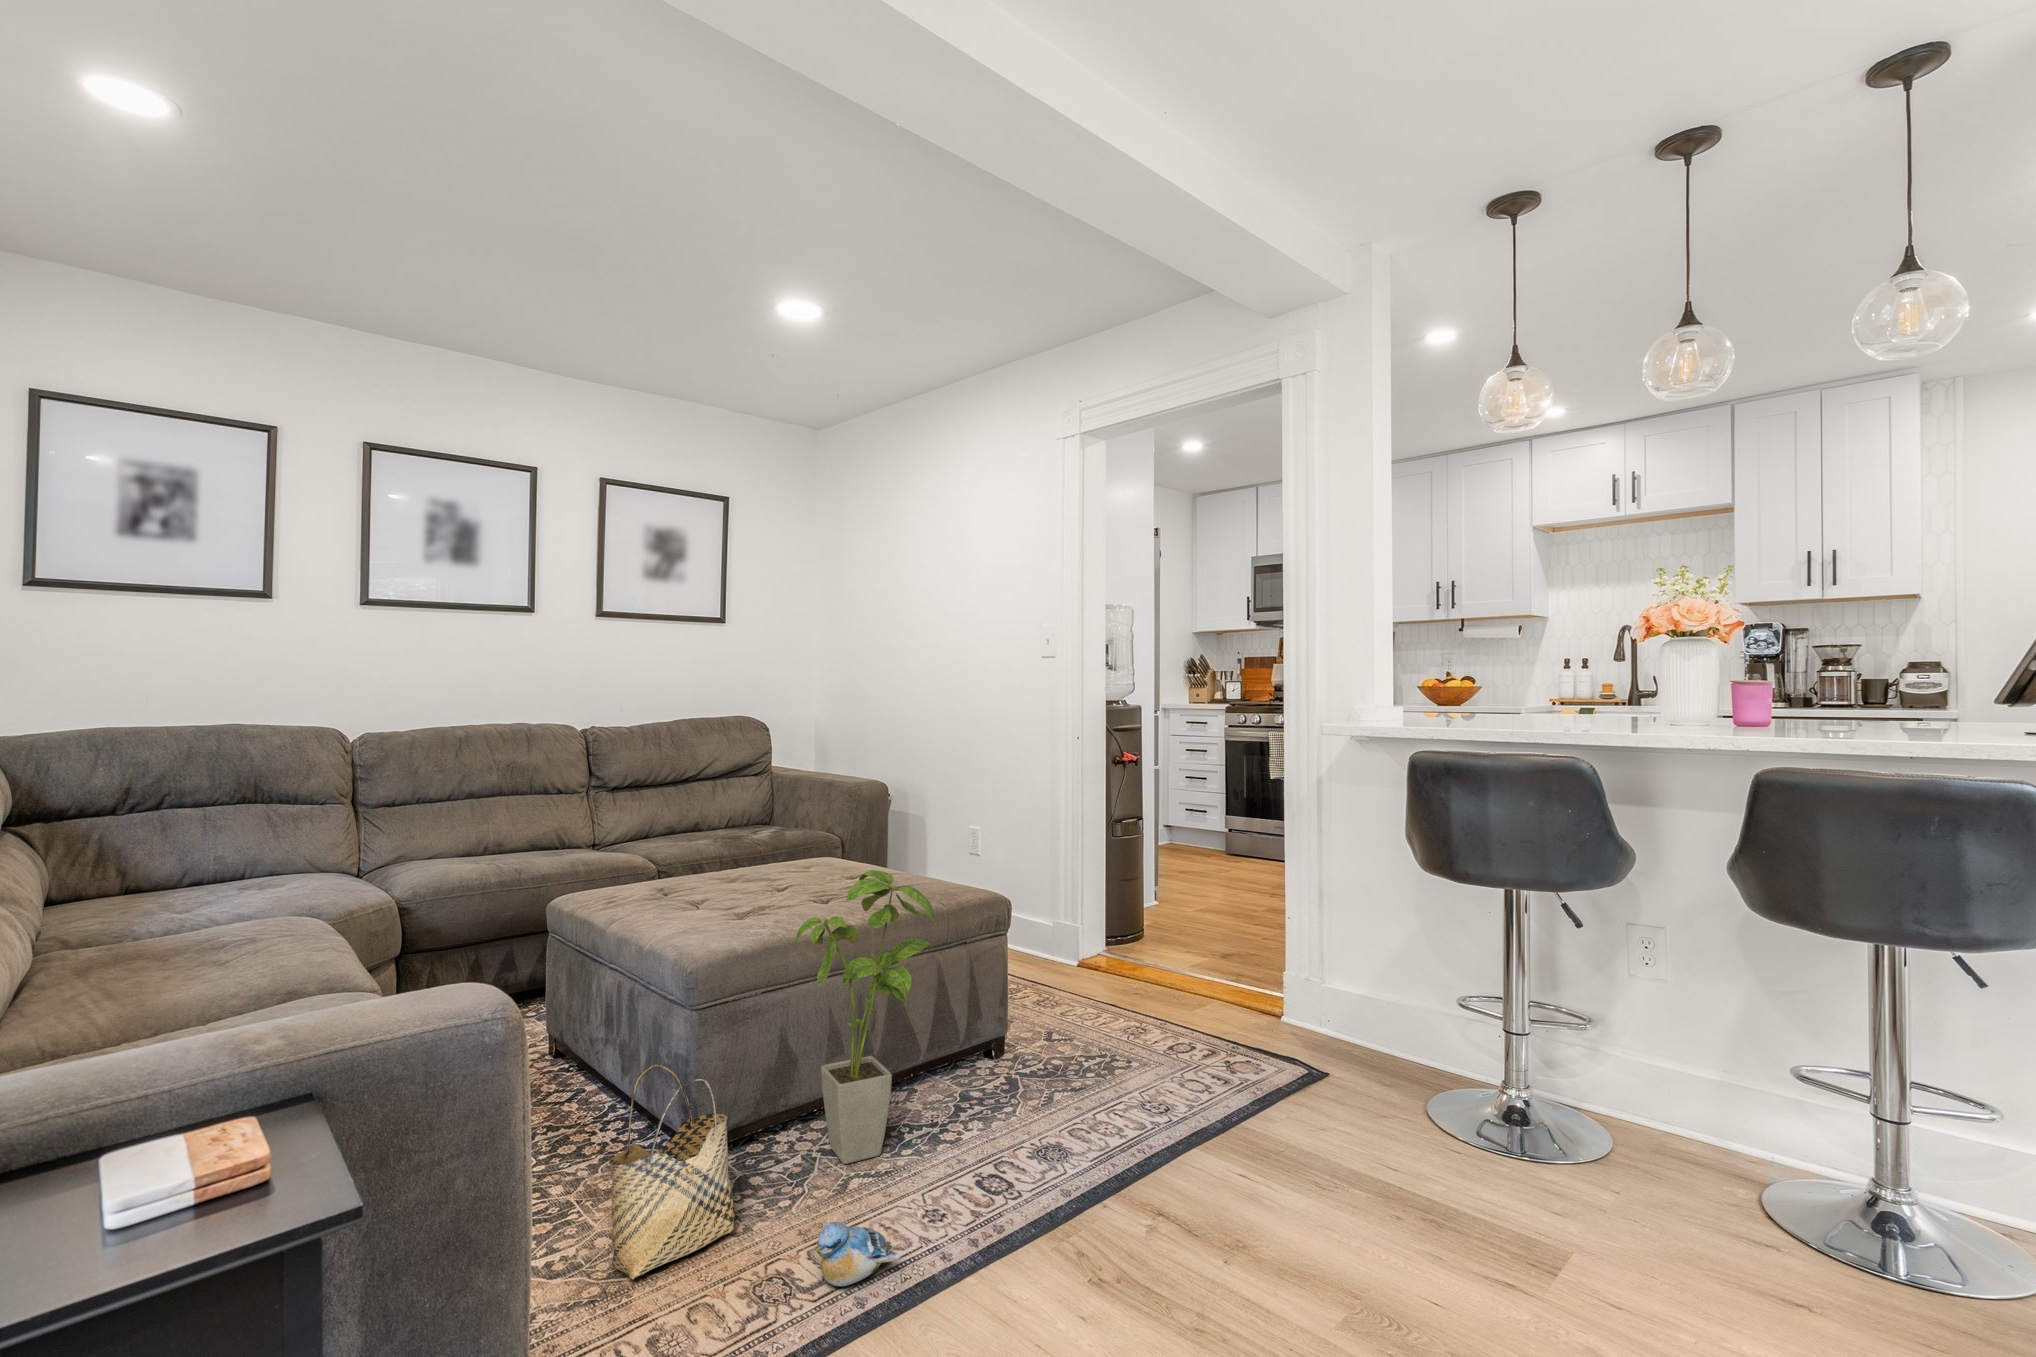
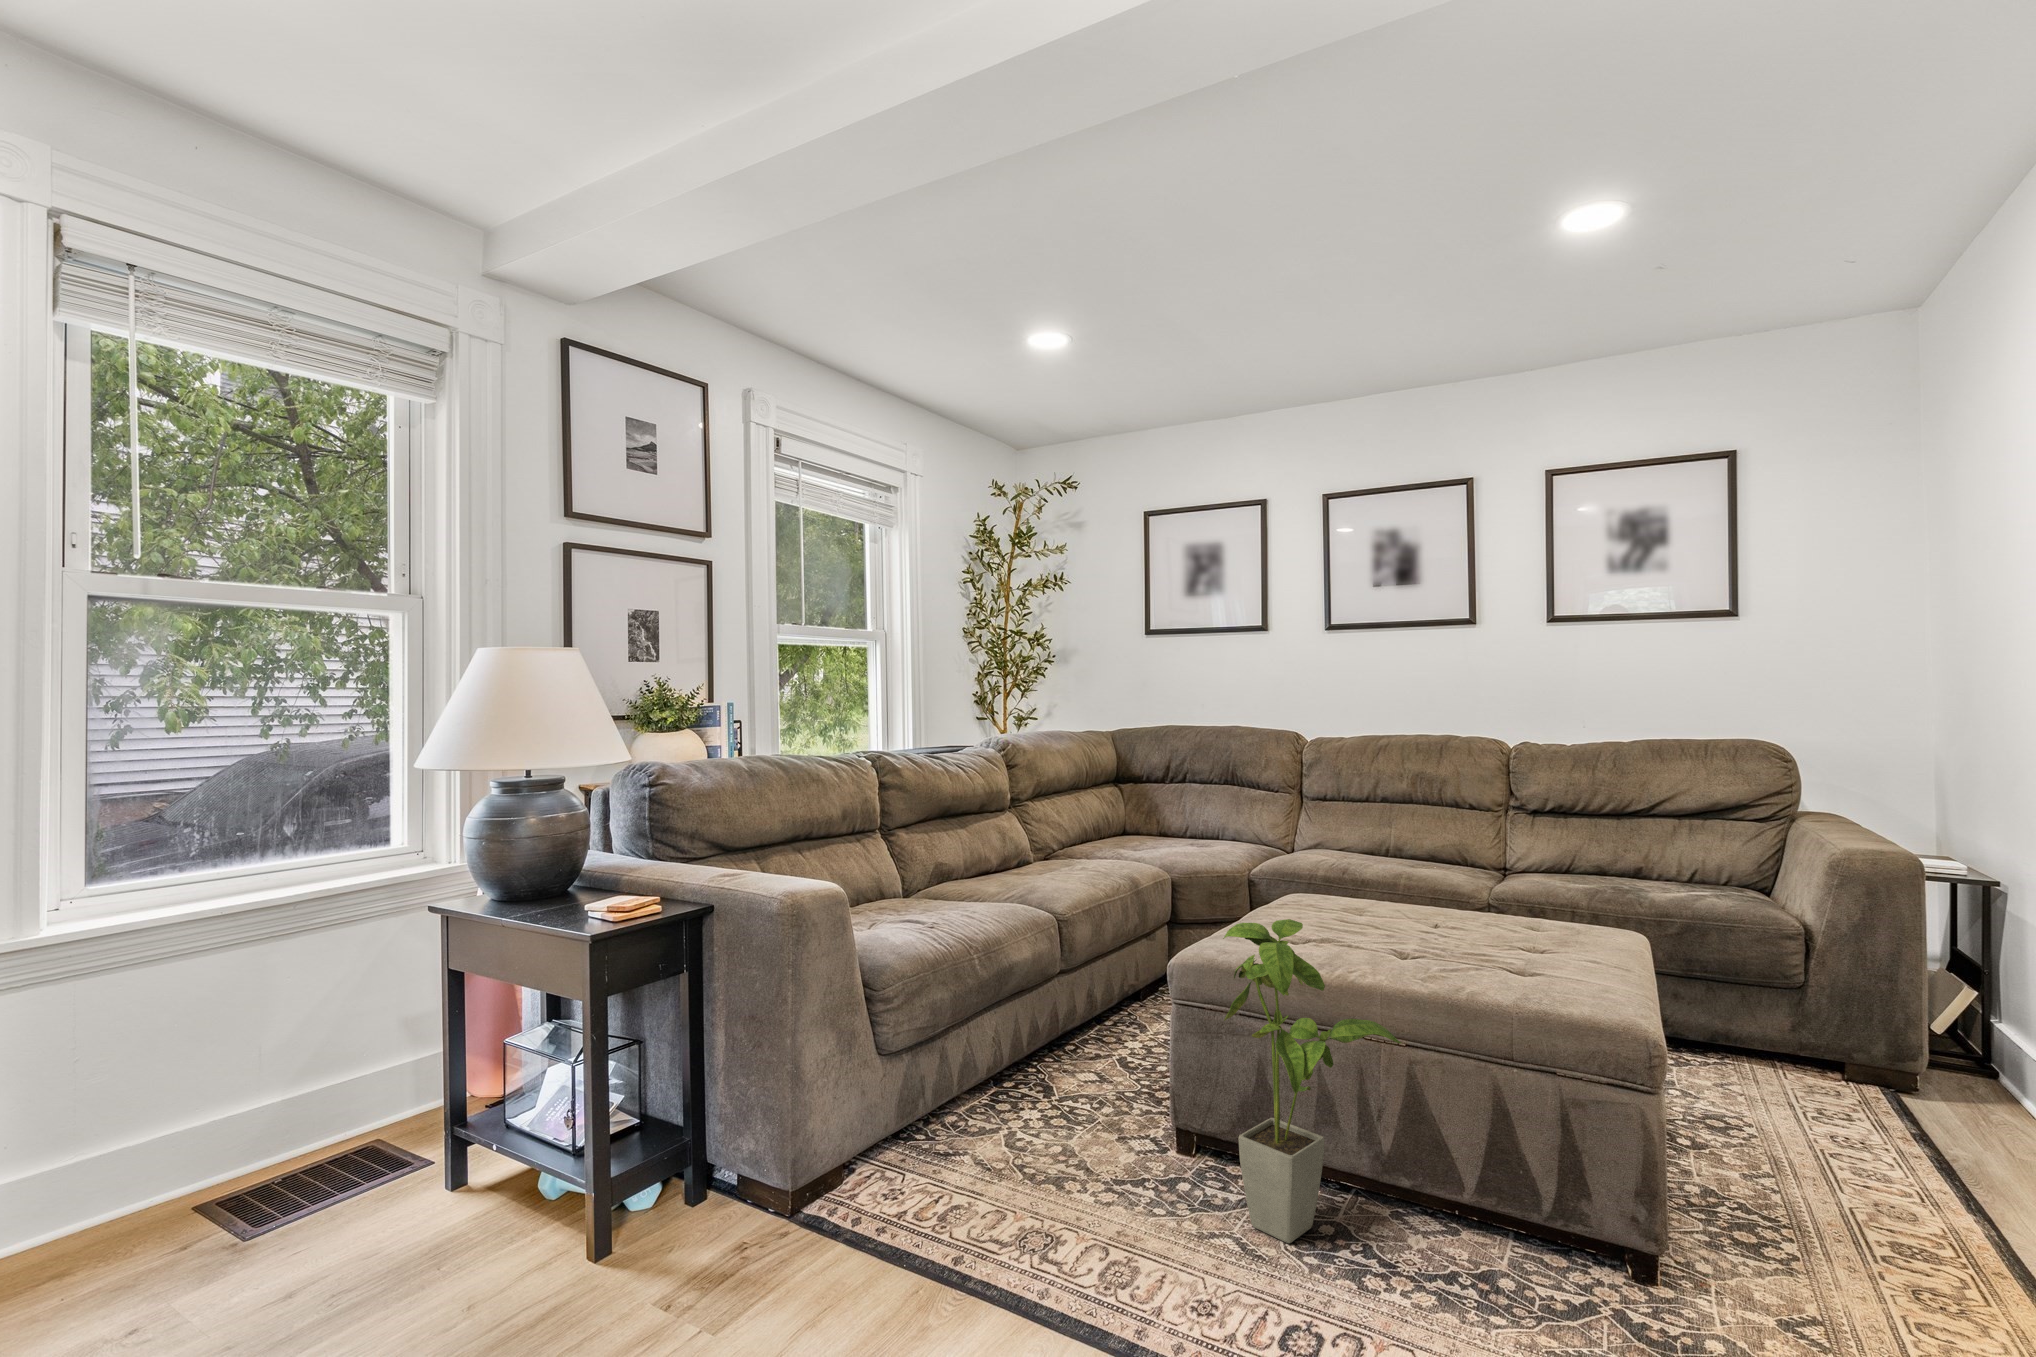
woven basket: present [609,1065,734,1279] -> none [1014,1024,1120,1197]
plush toy: present [816,1222,901,1286] -> none [1041,1212,1122,1292]

